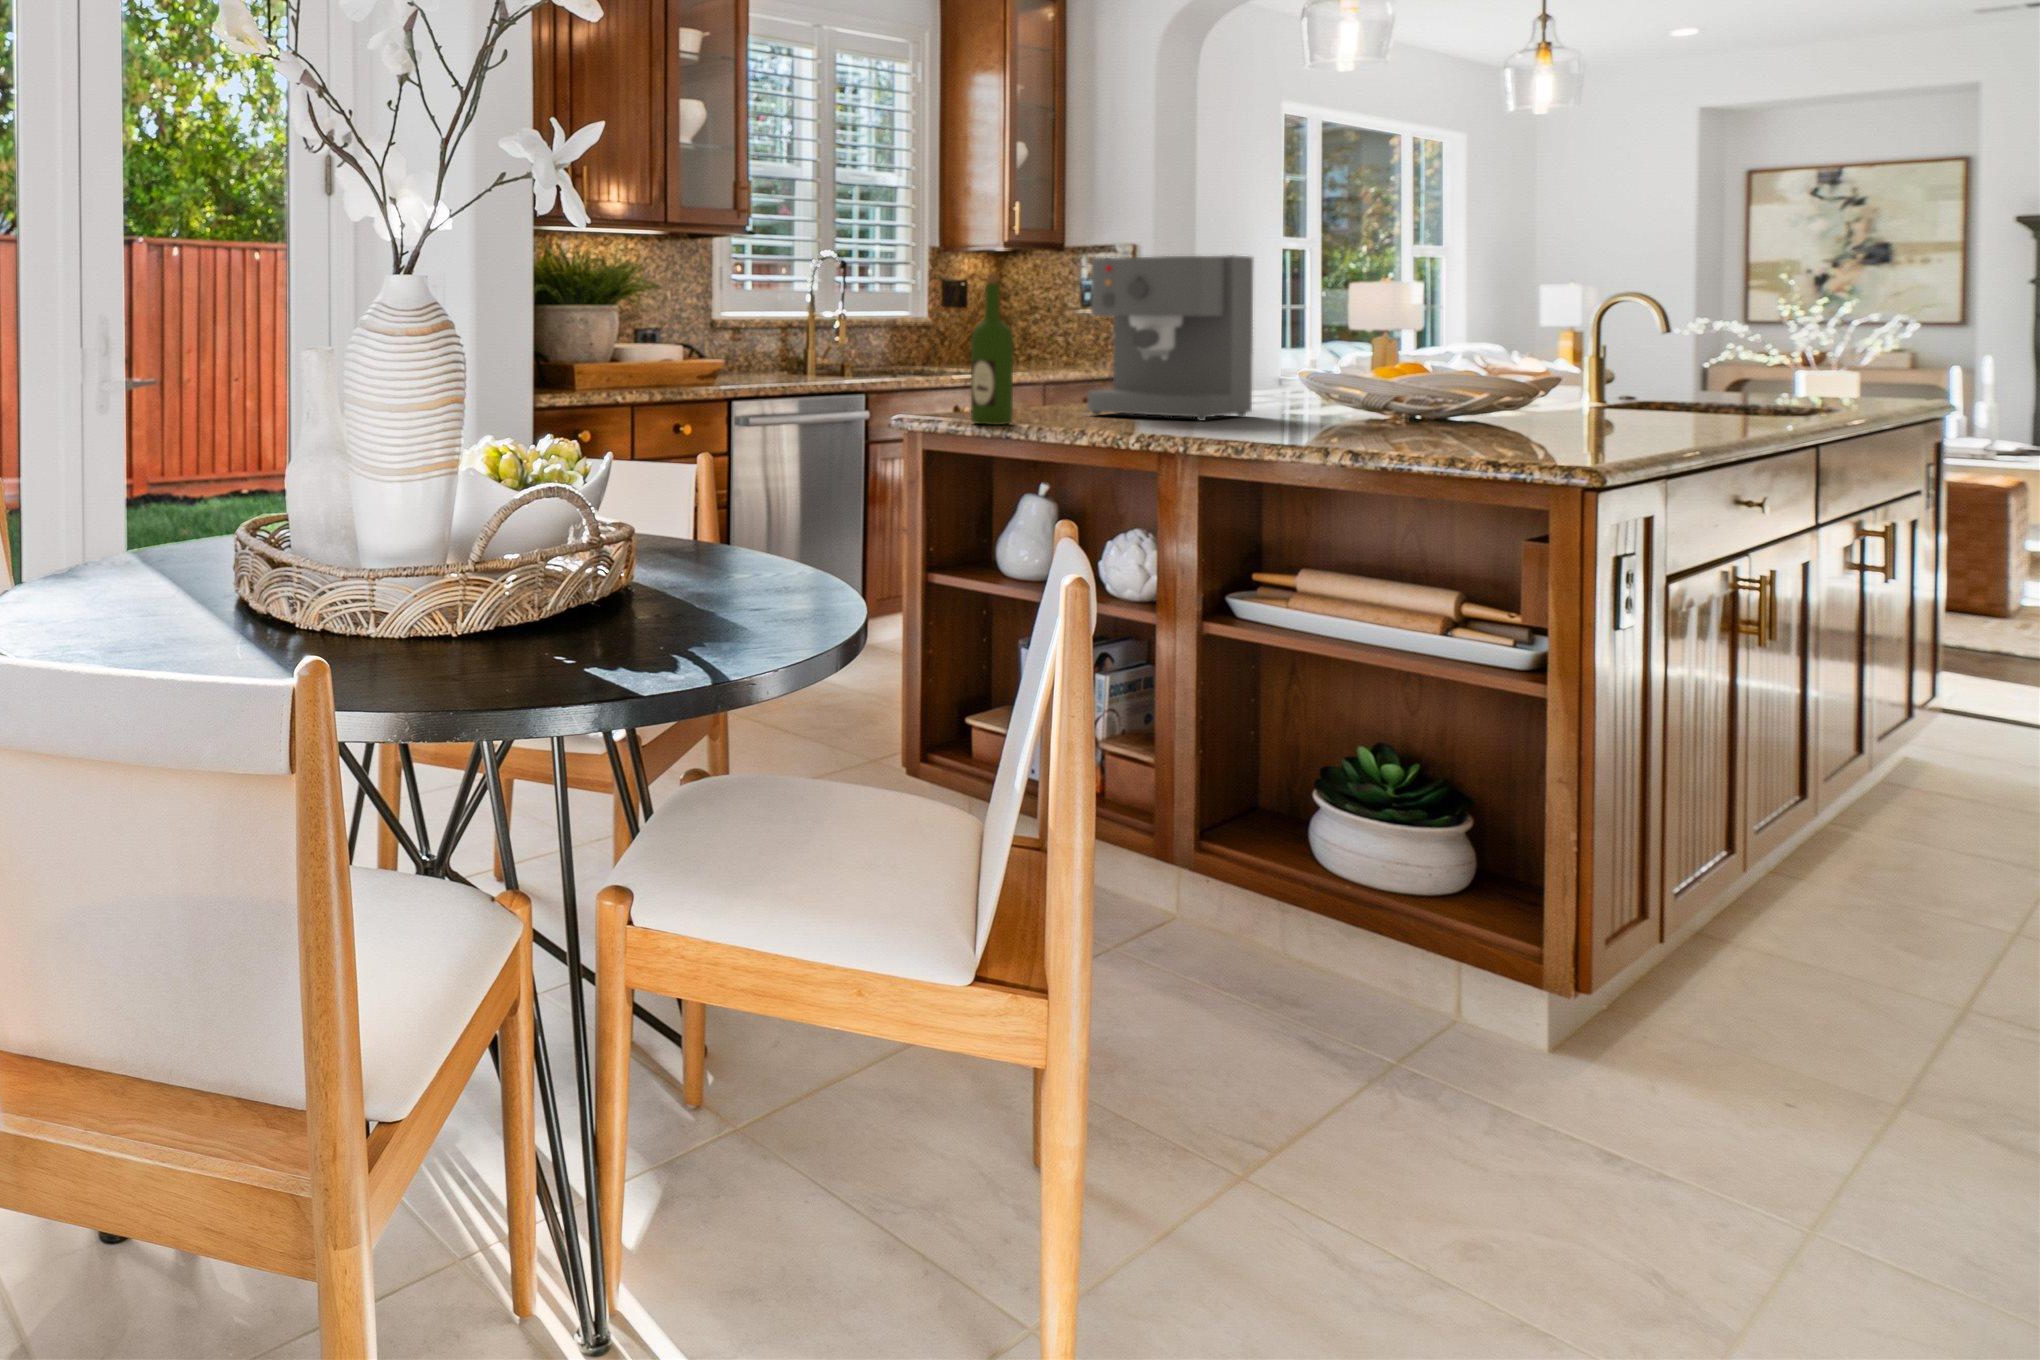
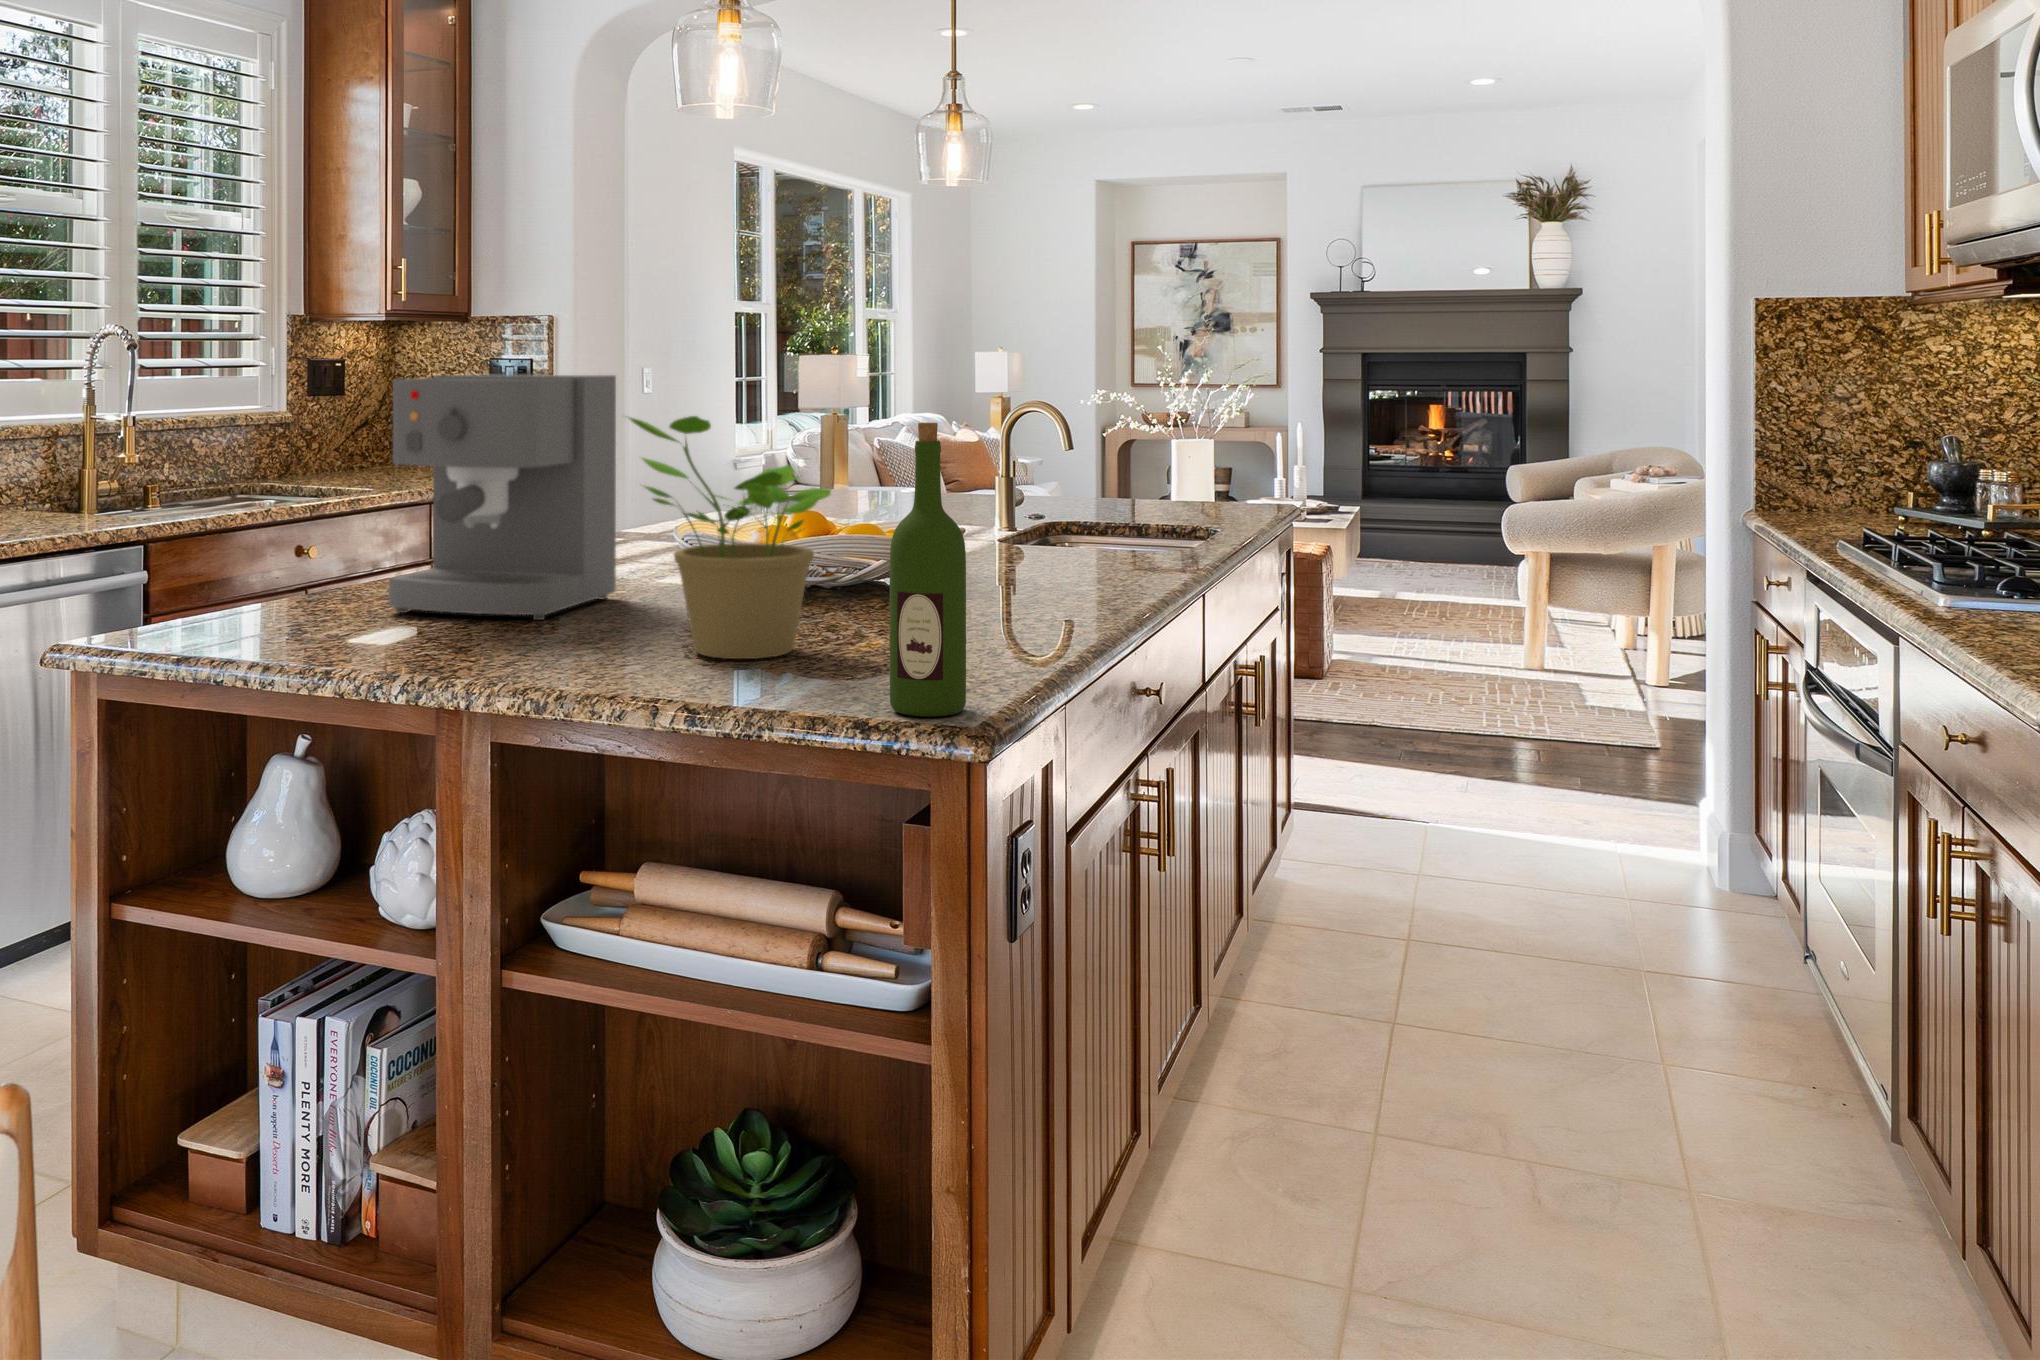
potted plant: none [1281,267,1450,438] -> present [629,416,831,659]
wine bottle: present [971,274,1013,425] -> present [890,423,966,717]

